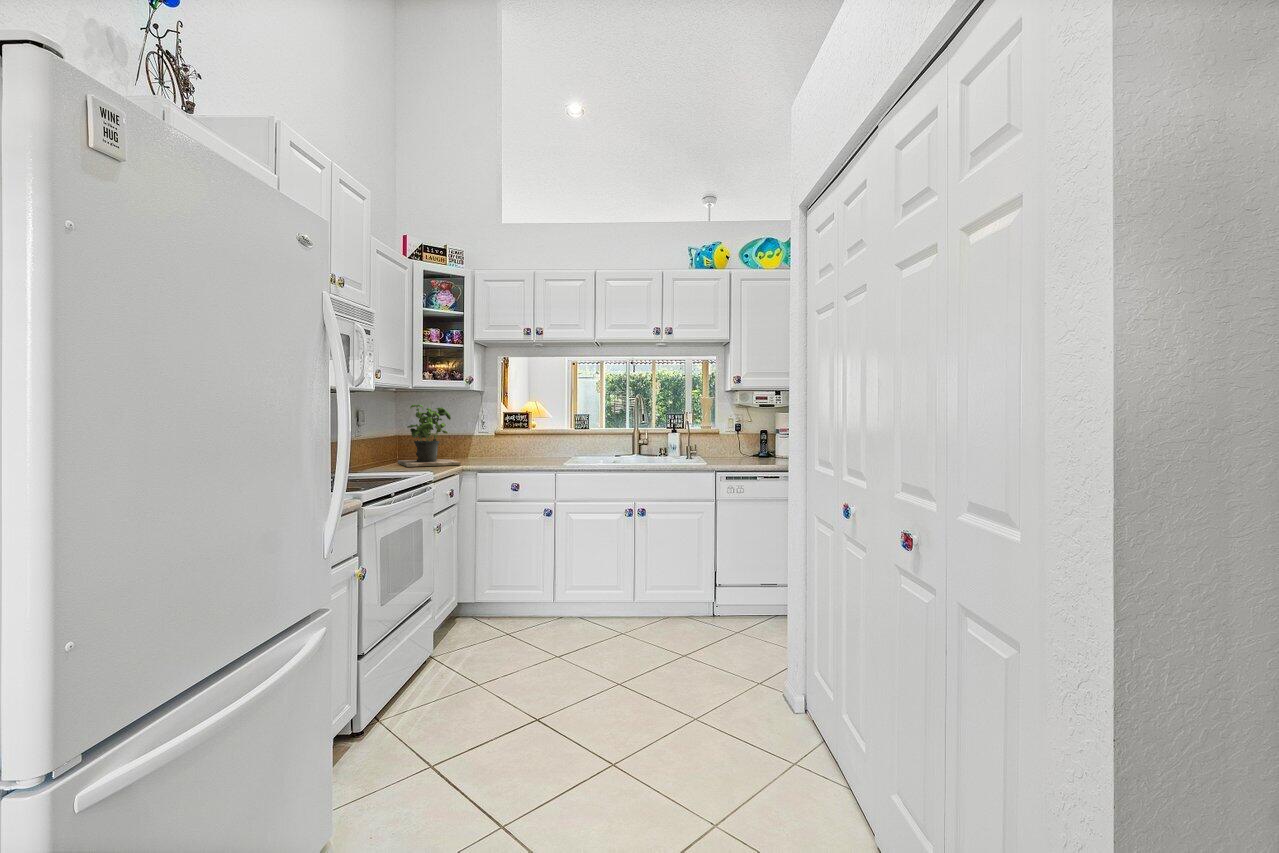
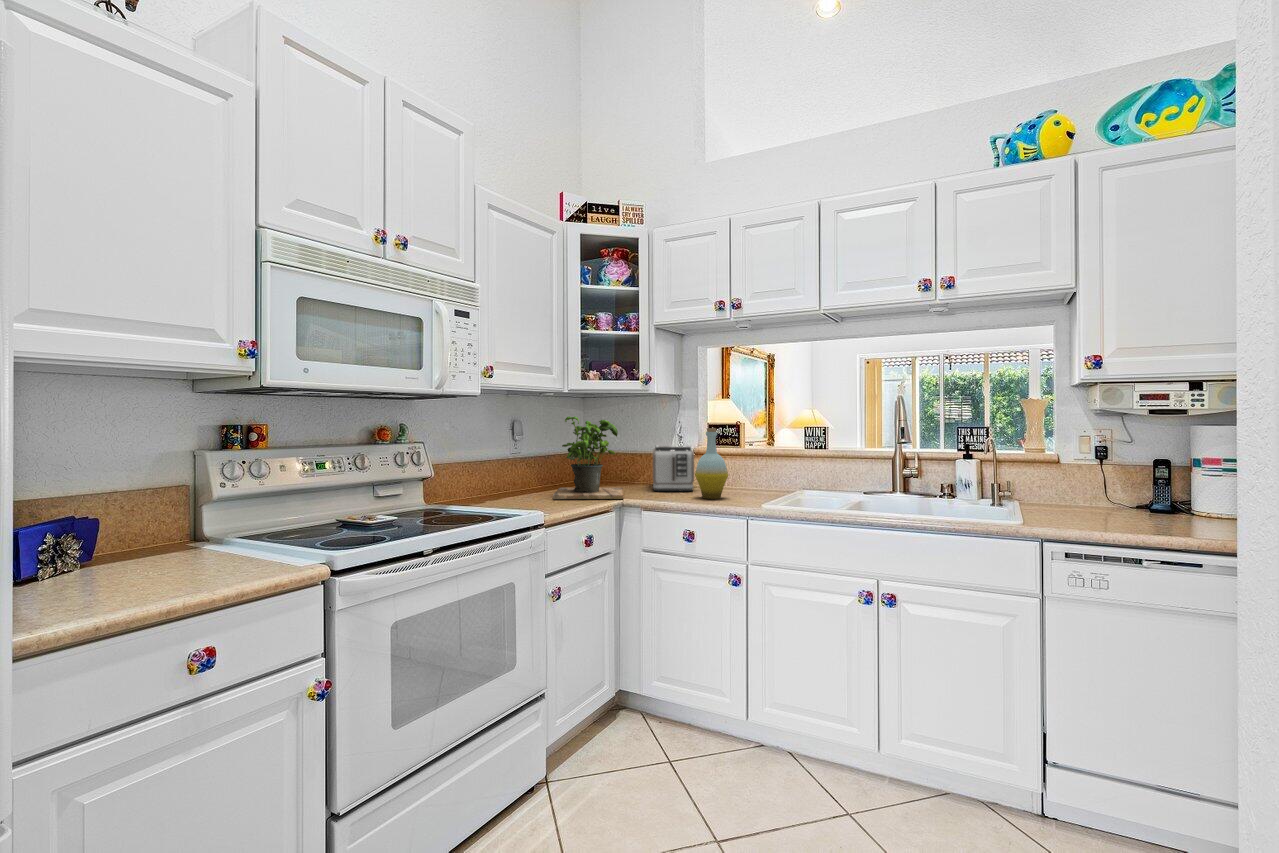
bottle: none [510,414,533,463] -> present [695,428,728,499]
toaster: none [463,428,503,461] -> present [653,445,694,491]

